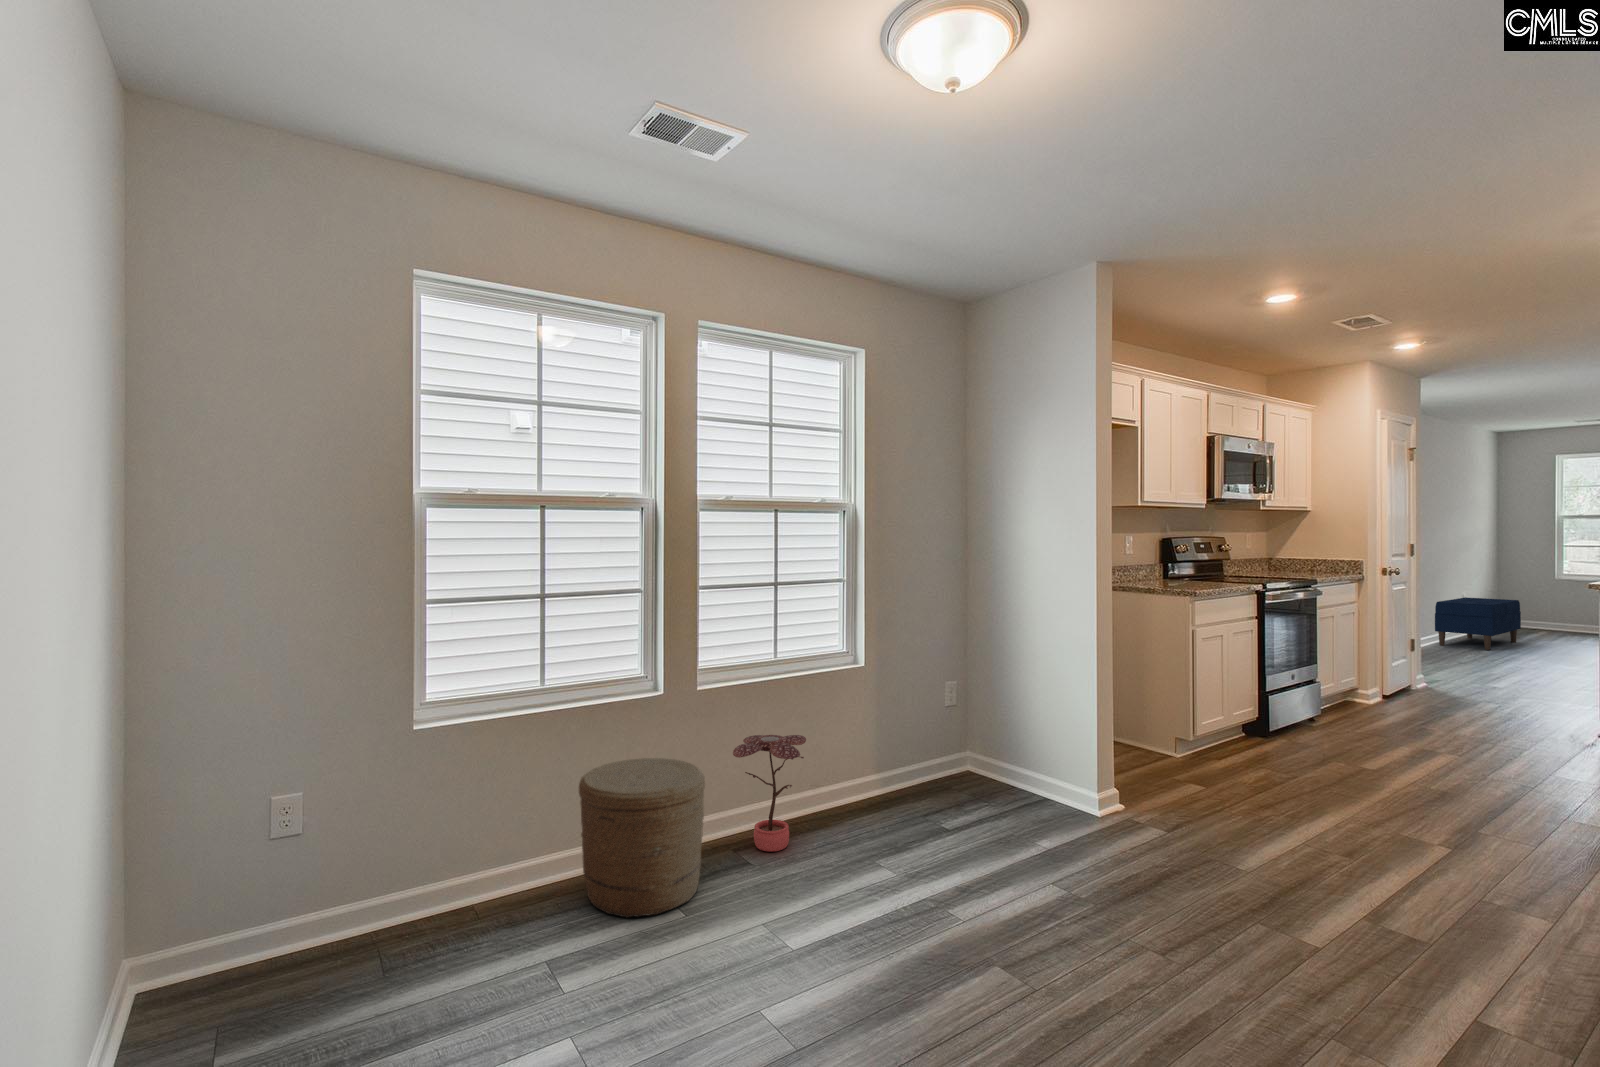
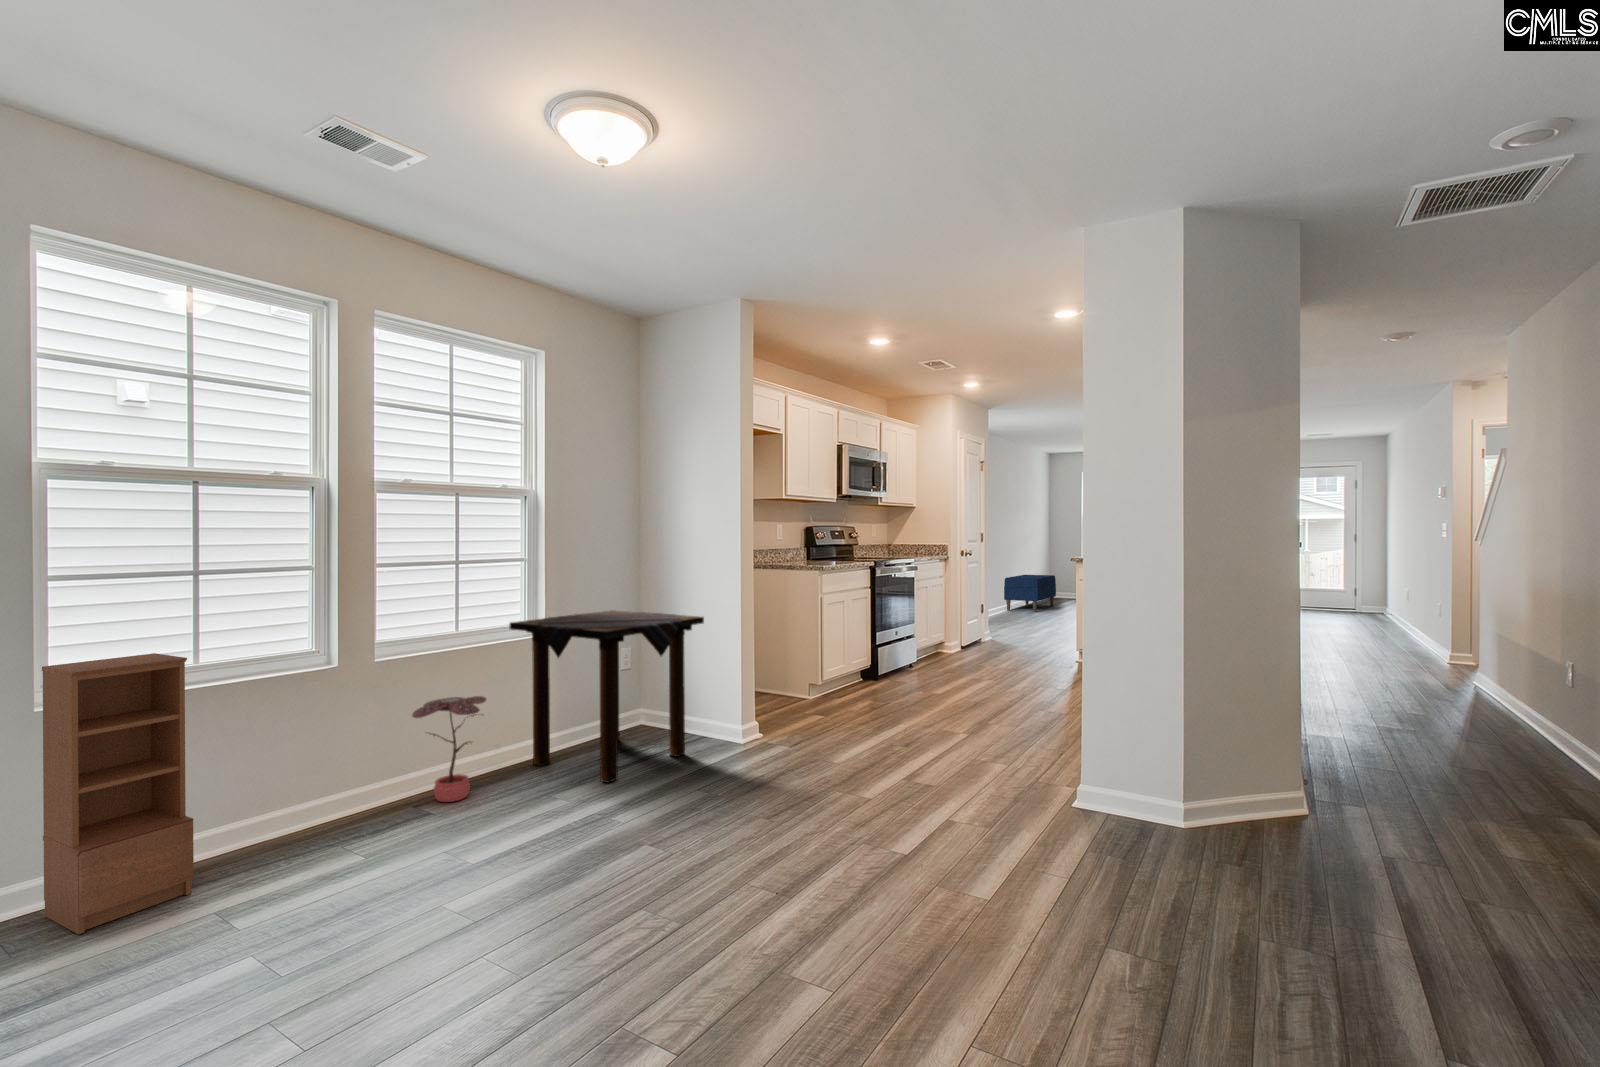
side table: none [829,640,1052,853] -> present [509,610,704,783]
bookcase: none [418,678,536,958] -> present [42,653,194,934]
woven basket: present [579,758,705,918] -> none [243,724,383,871]

